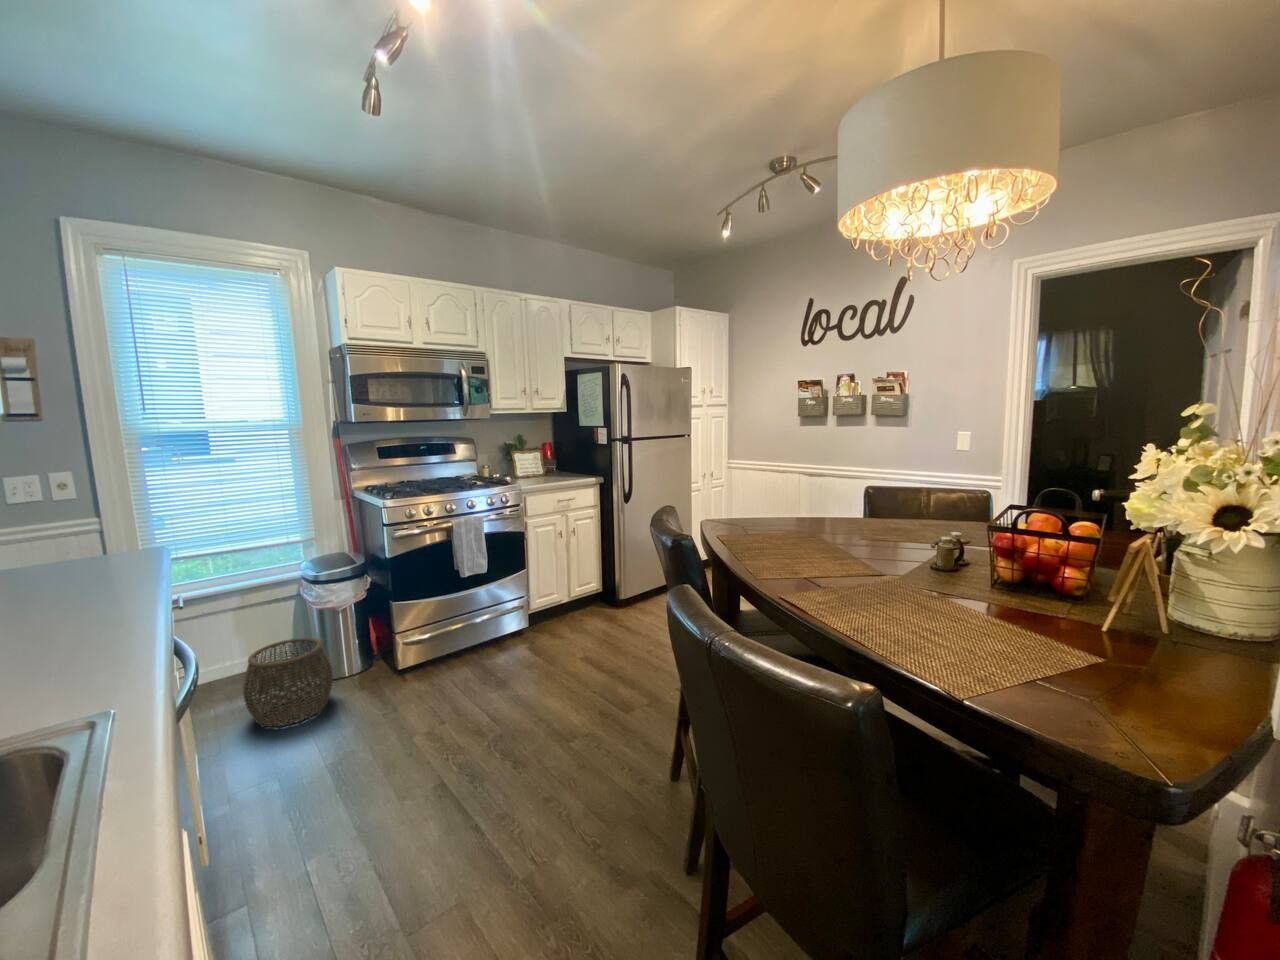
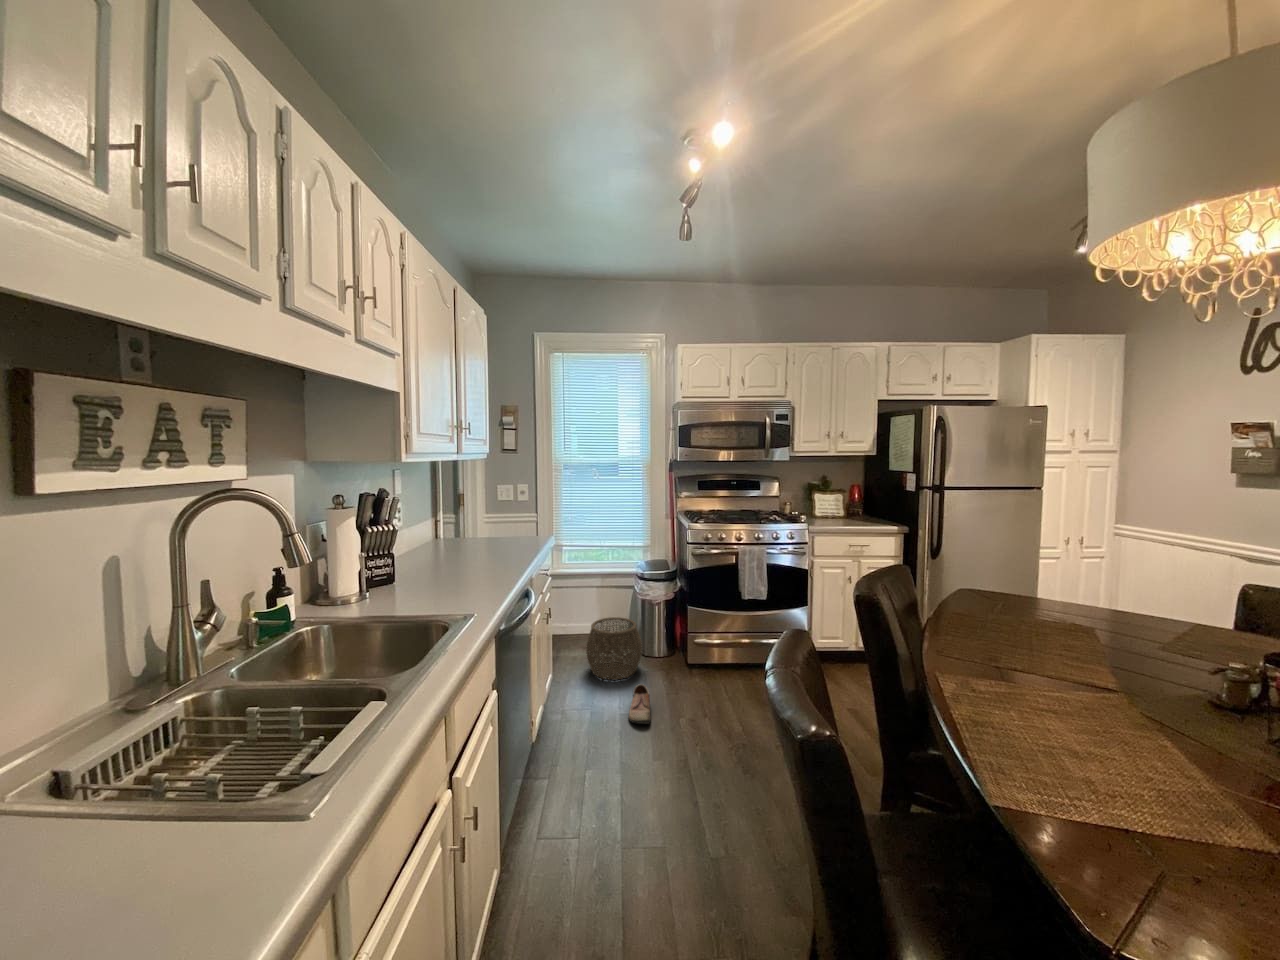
shoe: none [340,712,377,762] -> present [628,684,651,724]

